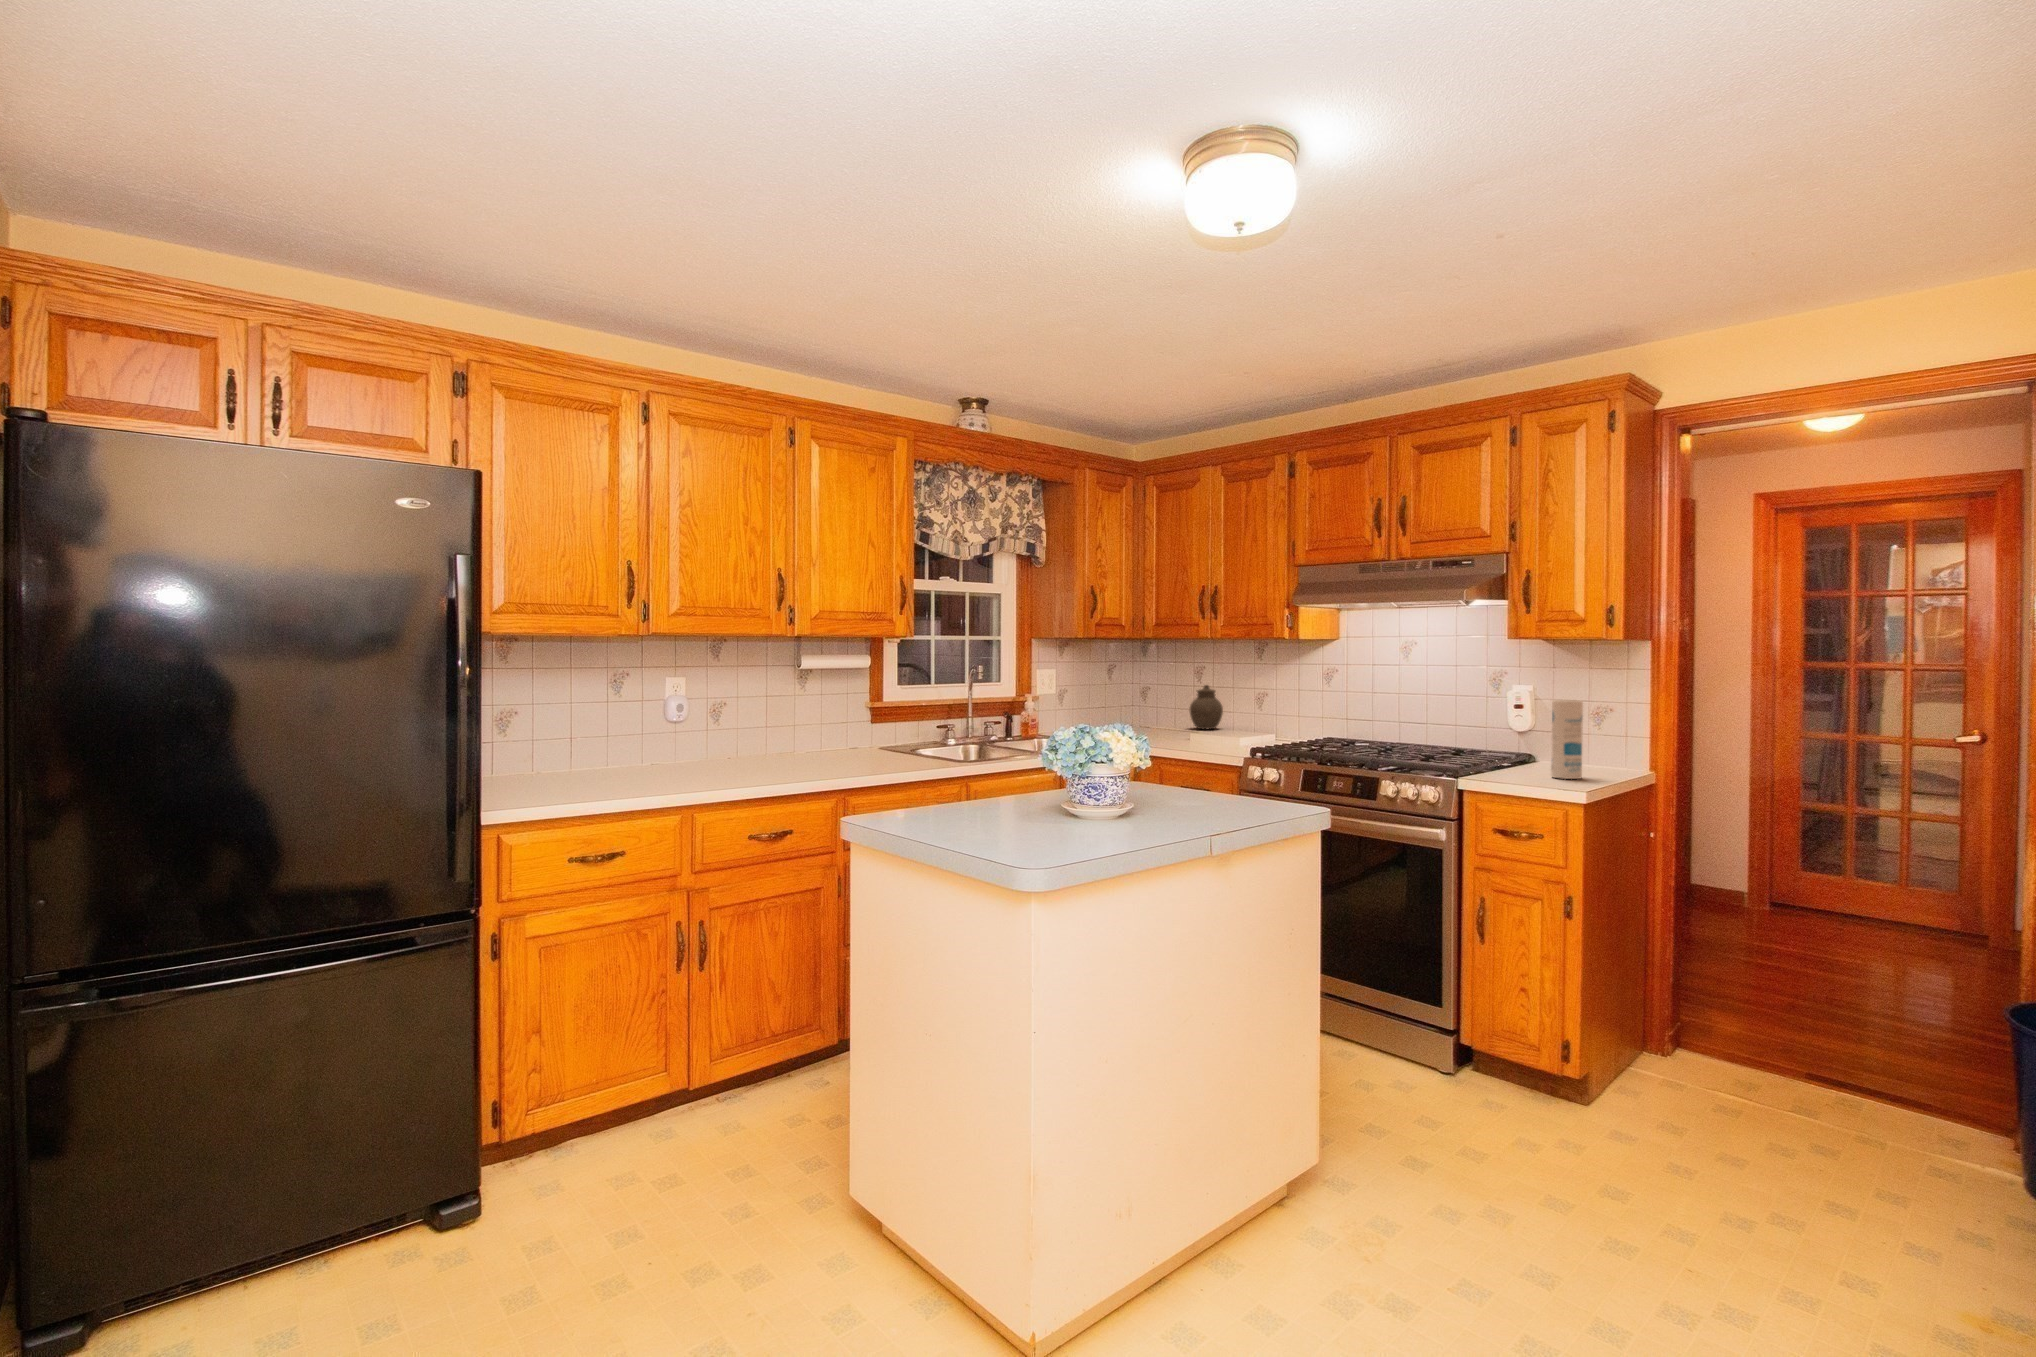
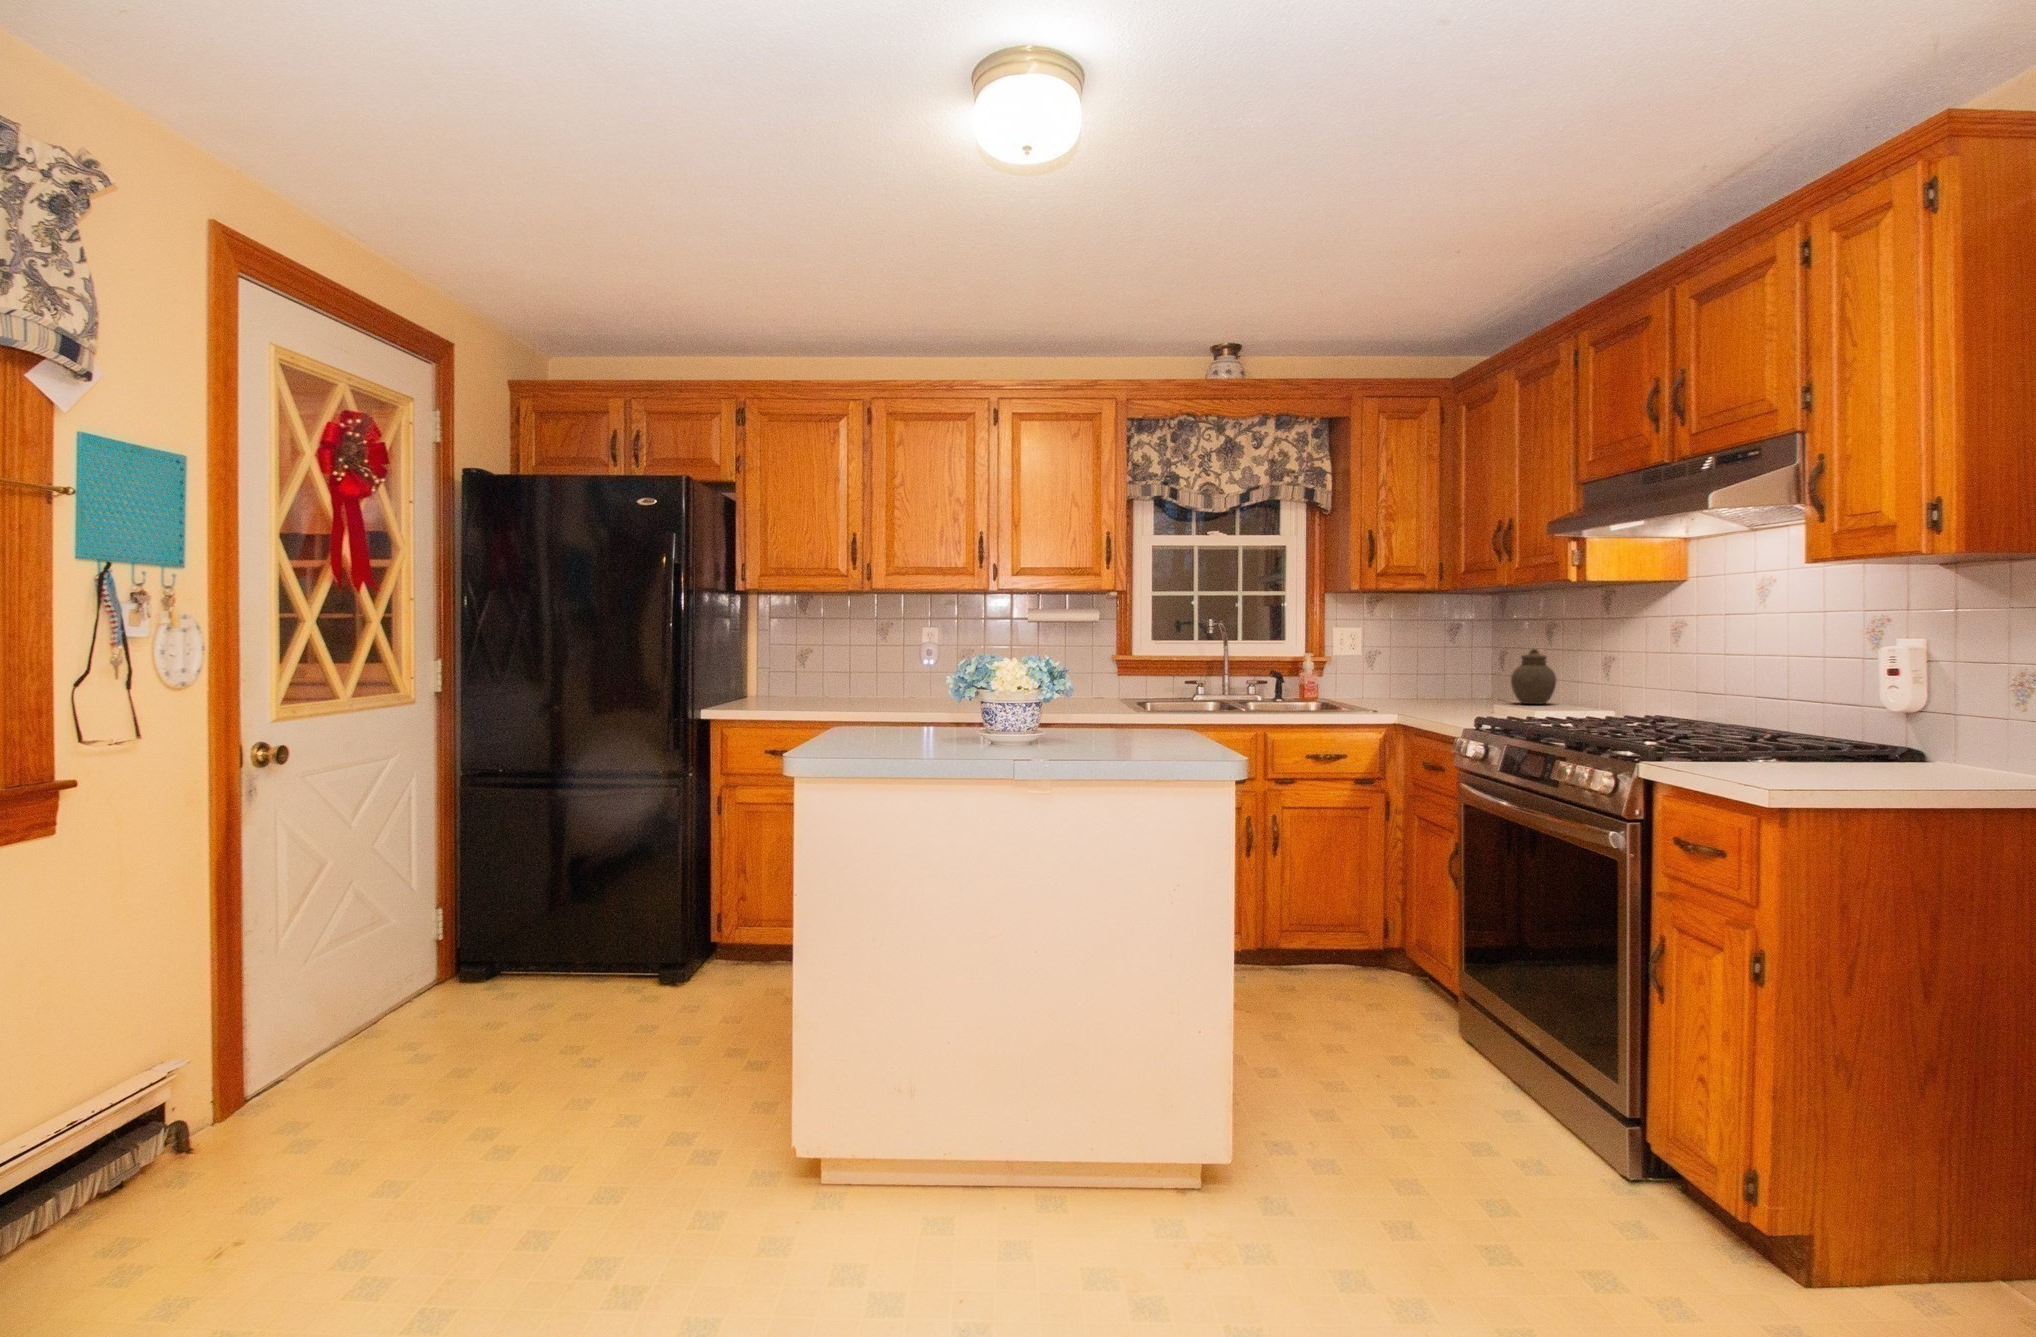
canister: present [1551,700,1583,779] -> none [1780,656,1838,780]

